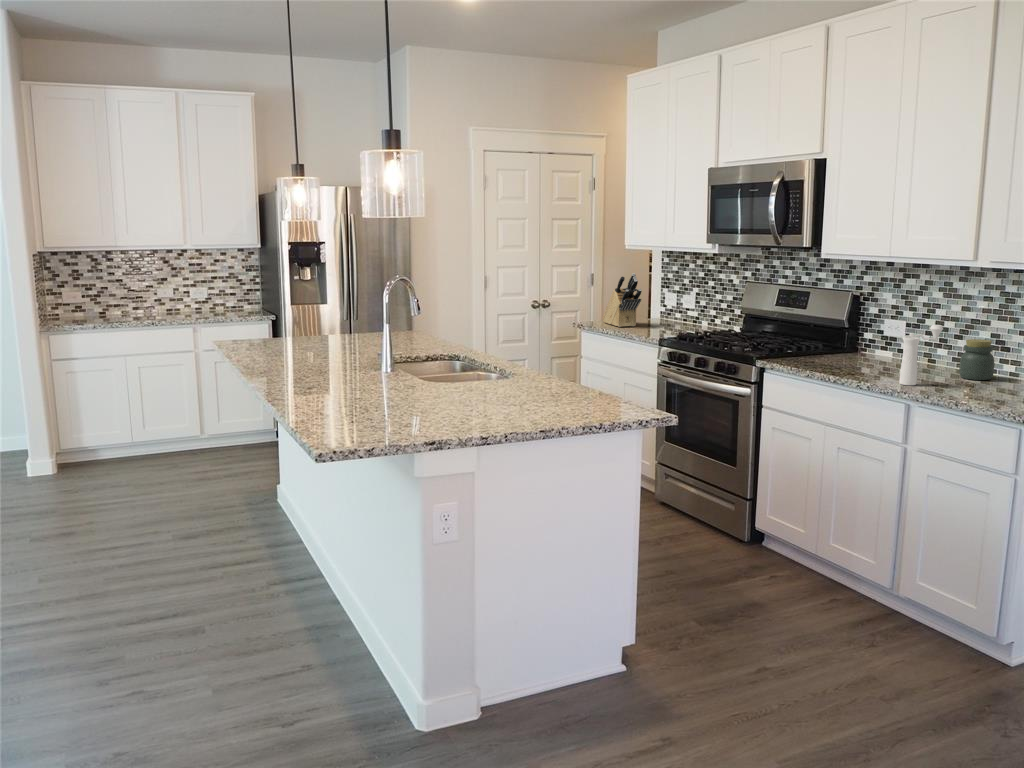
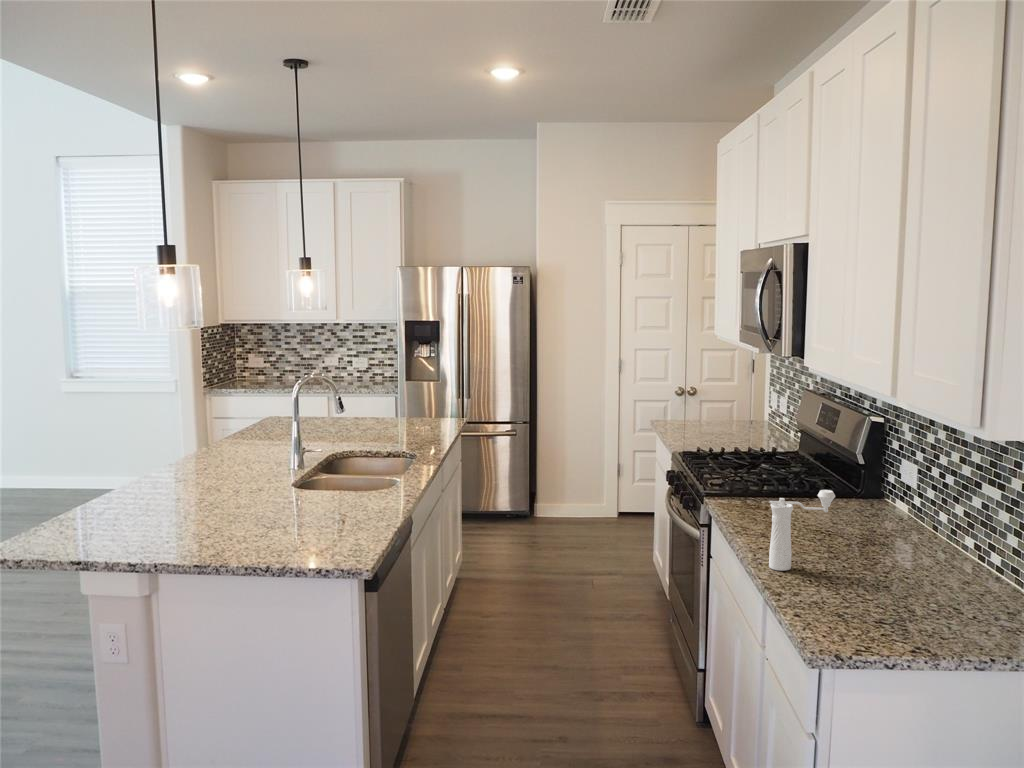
knife block: present [602,273,642,327] -> none [671,373,697,436]
jar: present [959,339,994,380] -> none [891,515,939,578]

